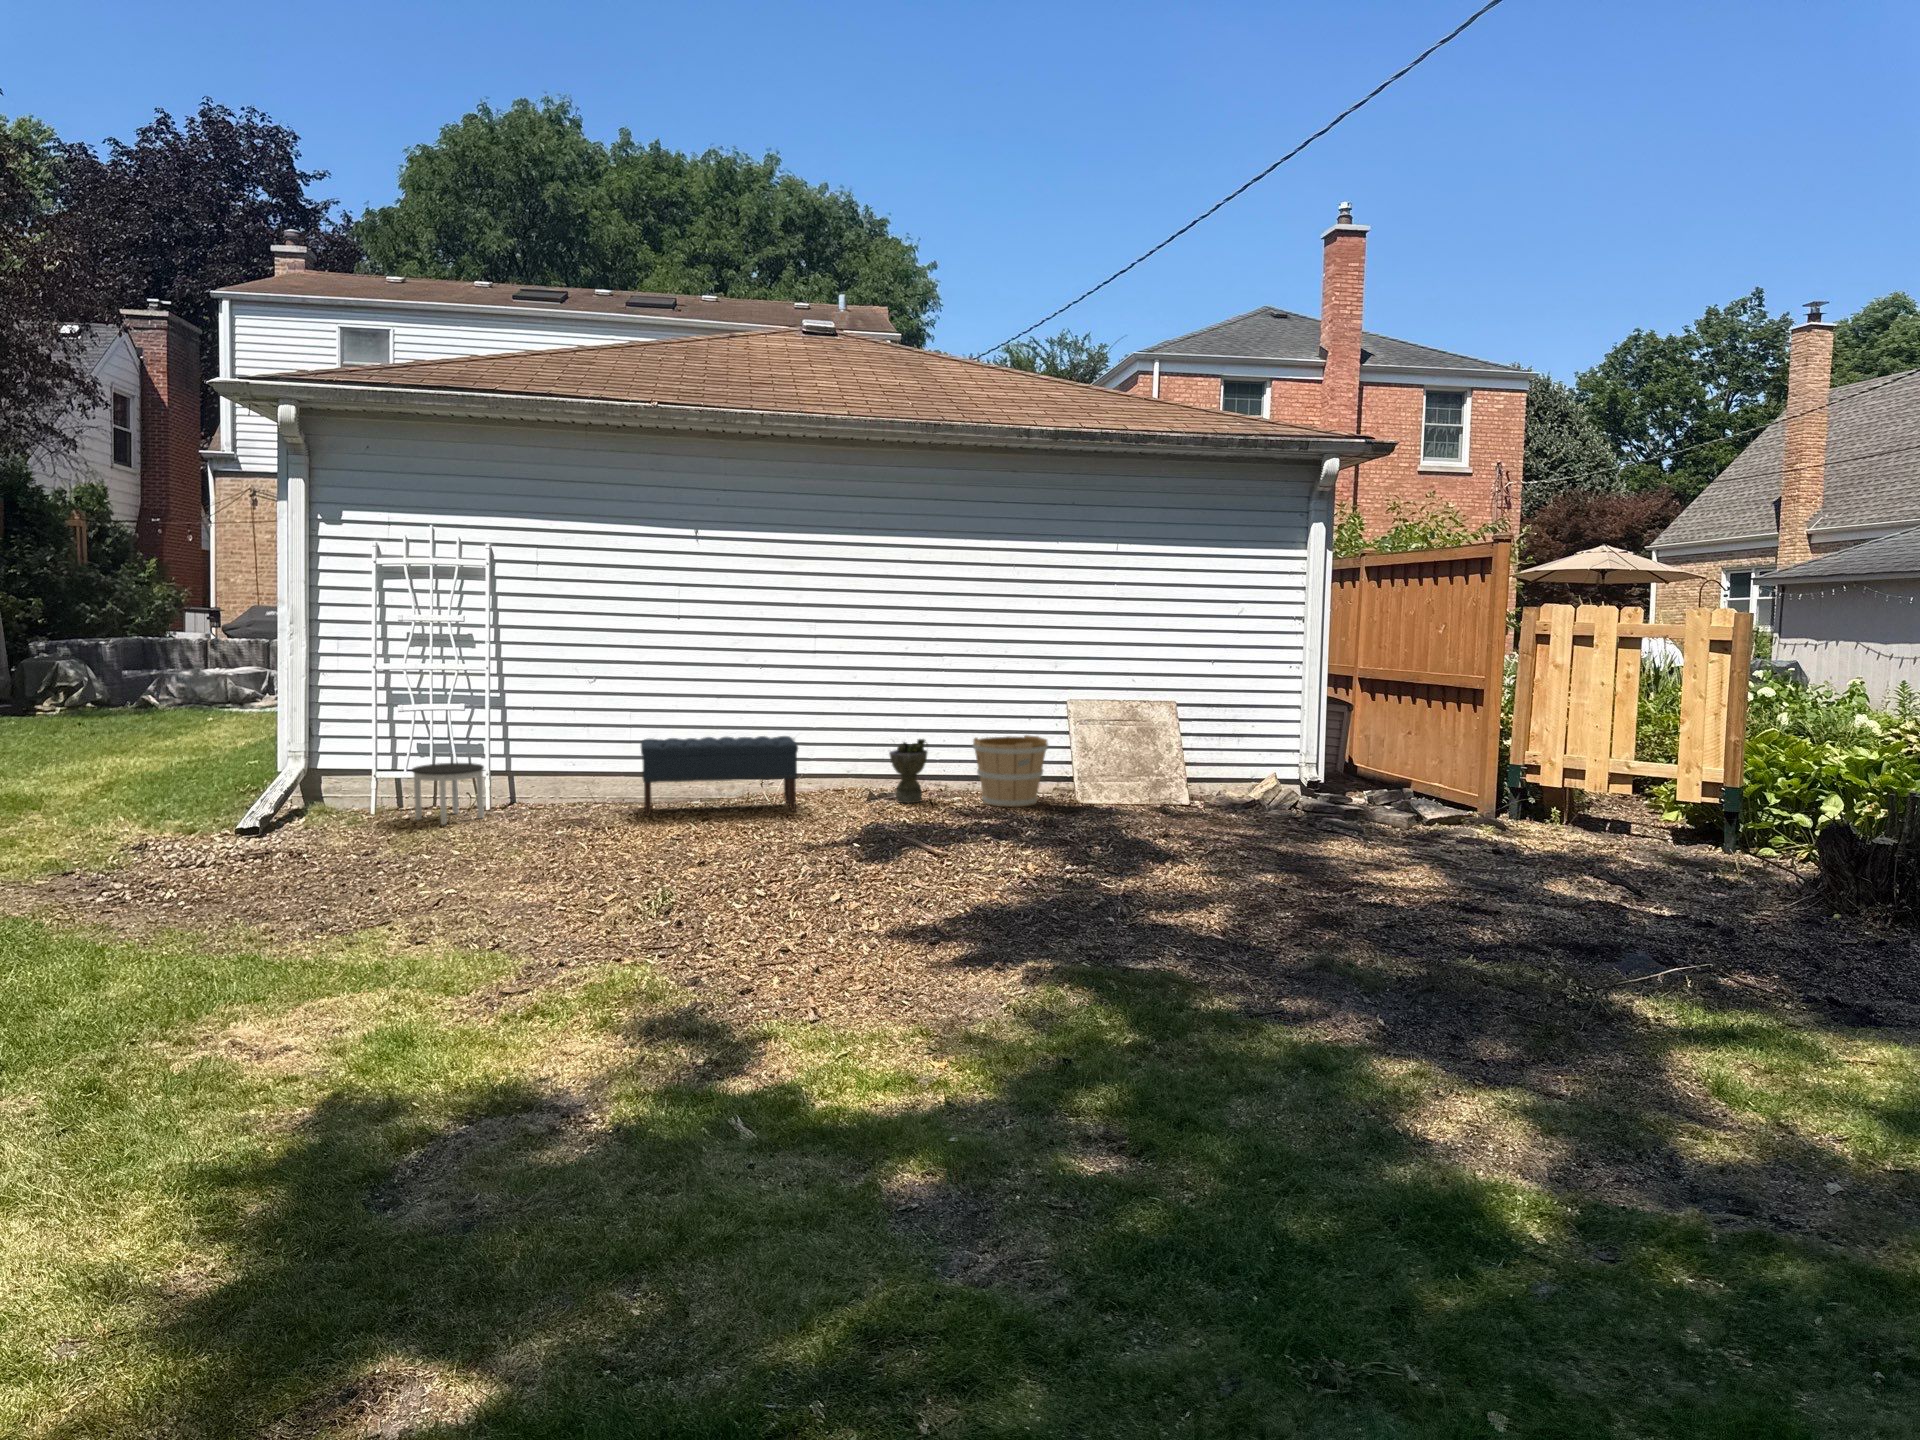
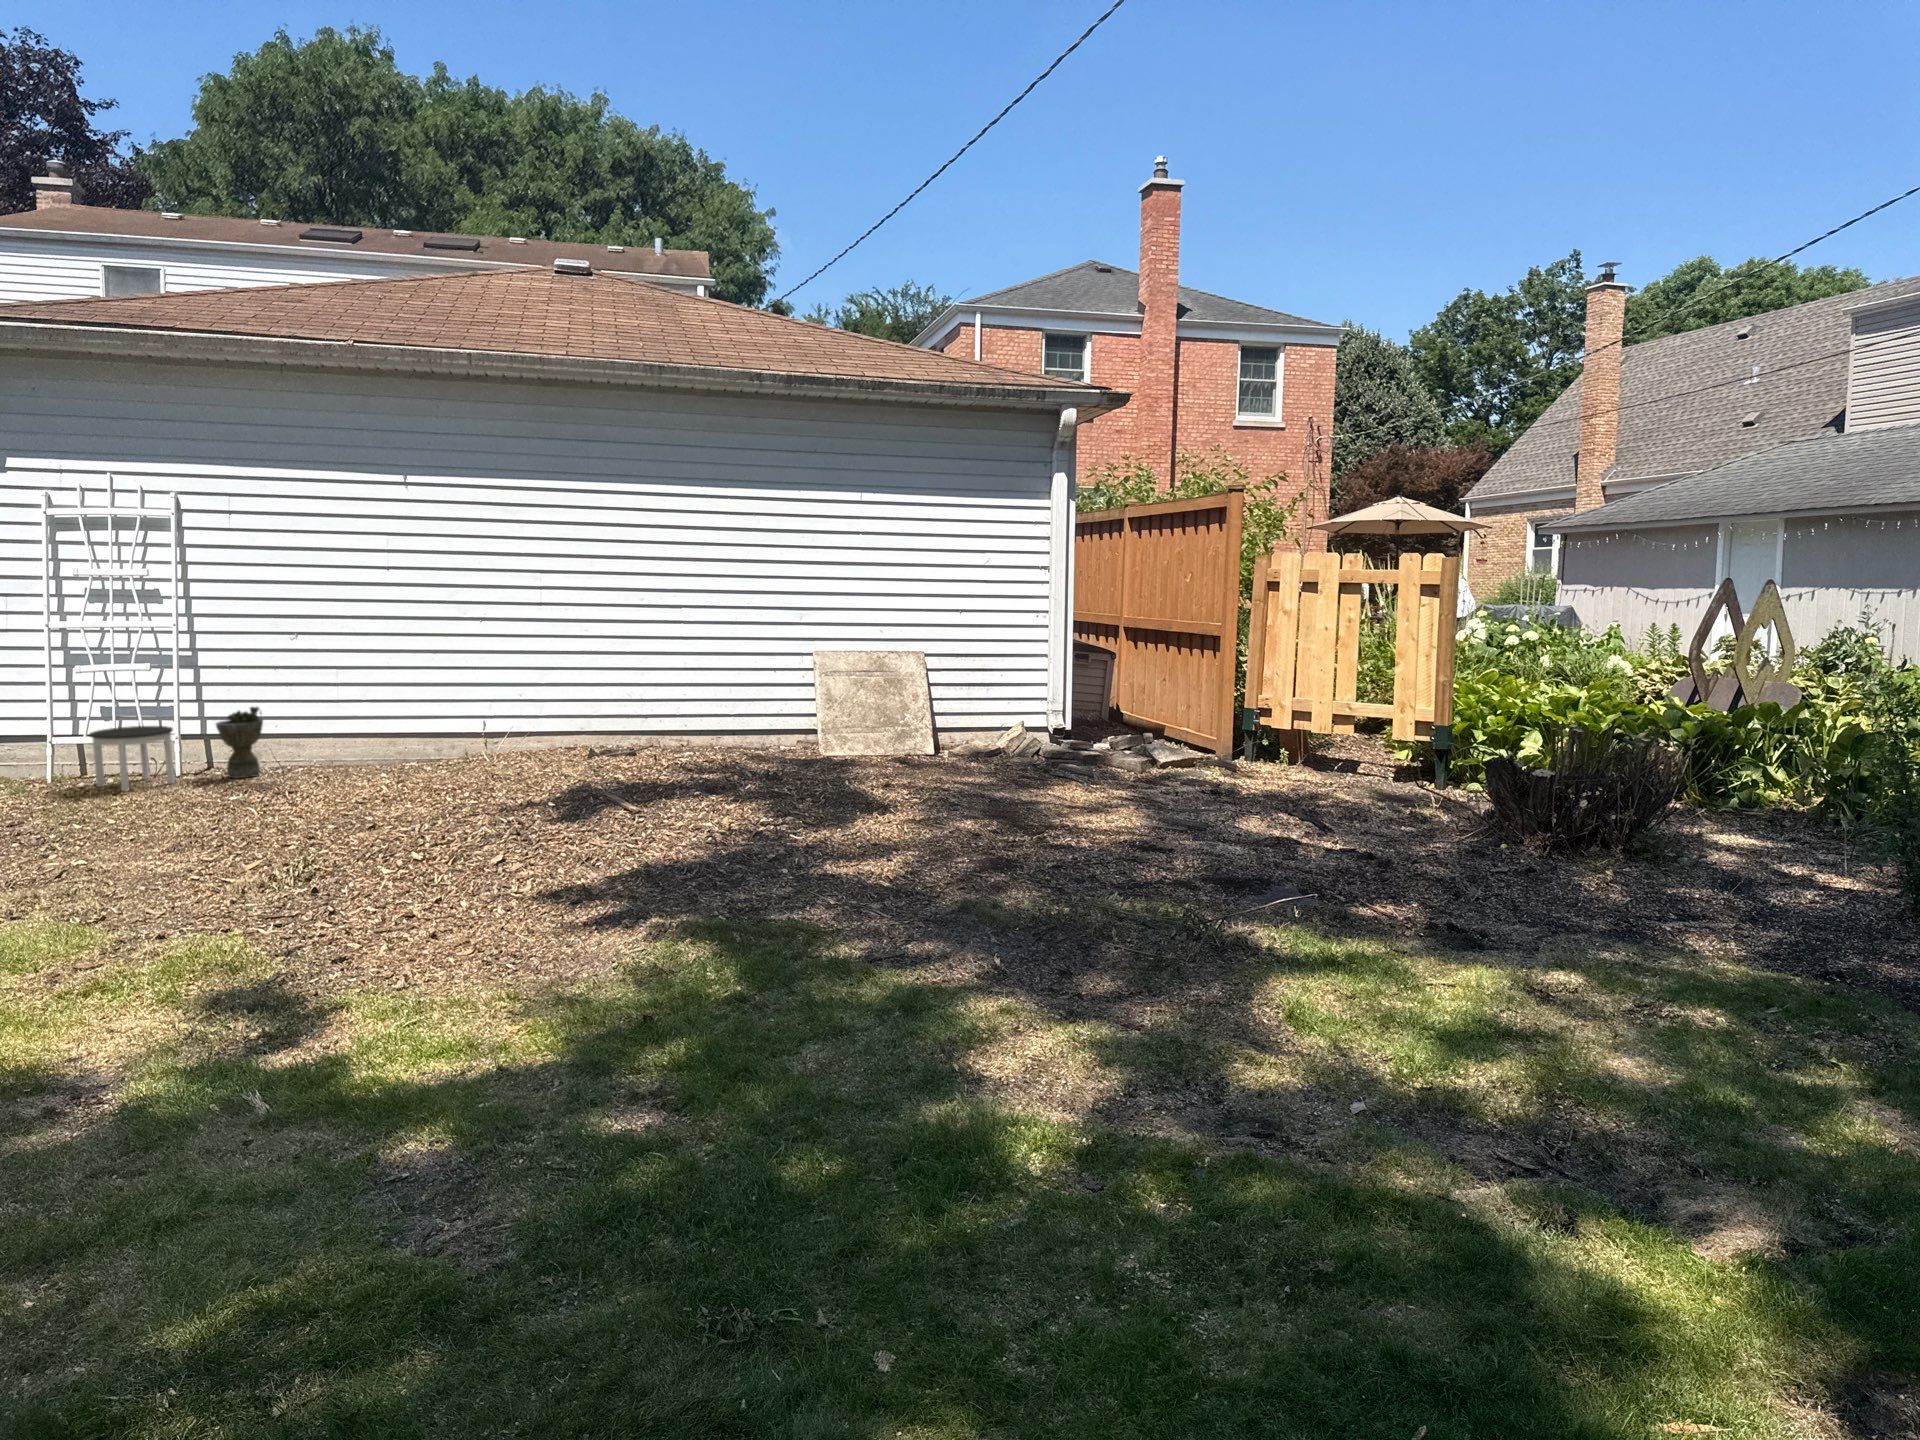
wooden bucket: present [973,735,1048,807] -> none [705,687,785,760]
bench: present [641,736,798,816] -> none [344,692,517,778]
planter: present [889,739,928,803] -> present [216,707,263,778]

